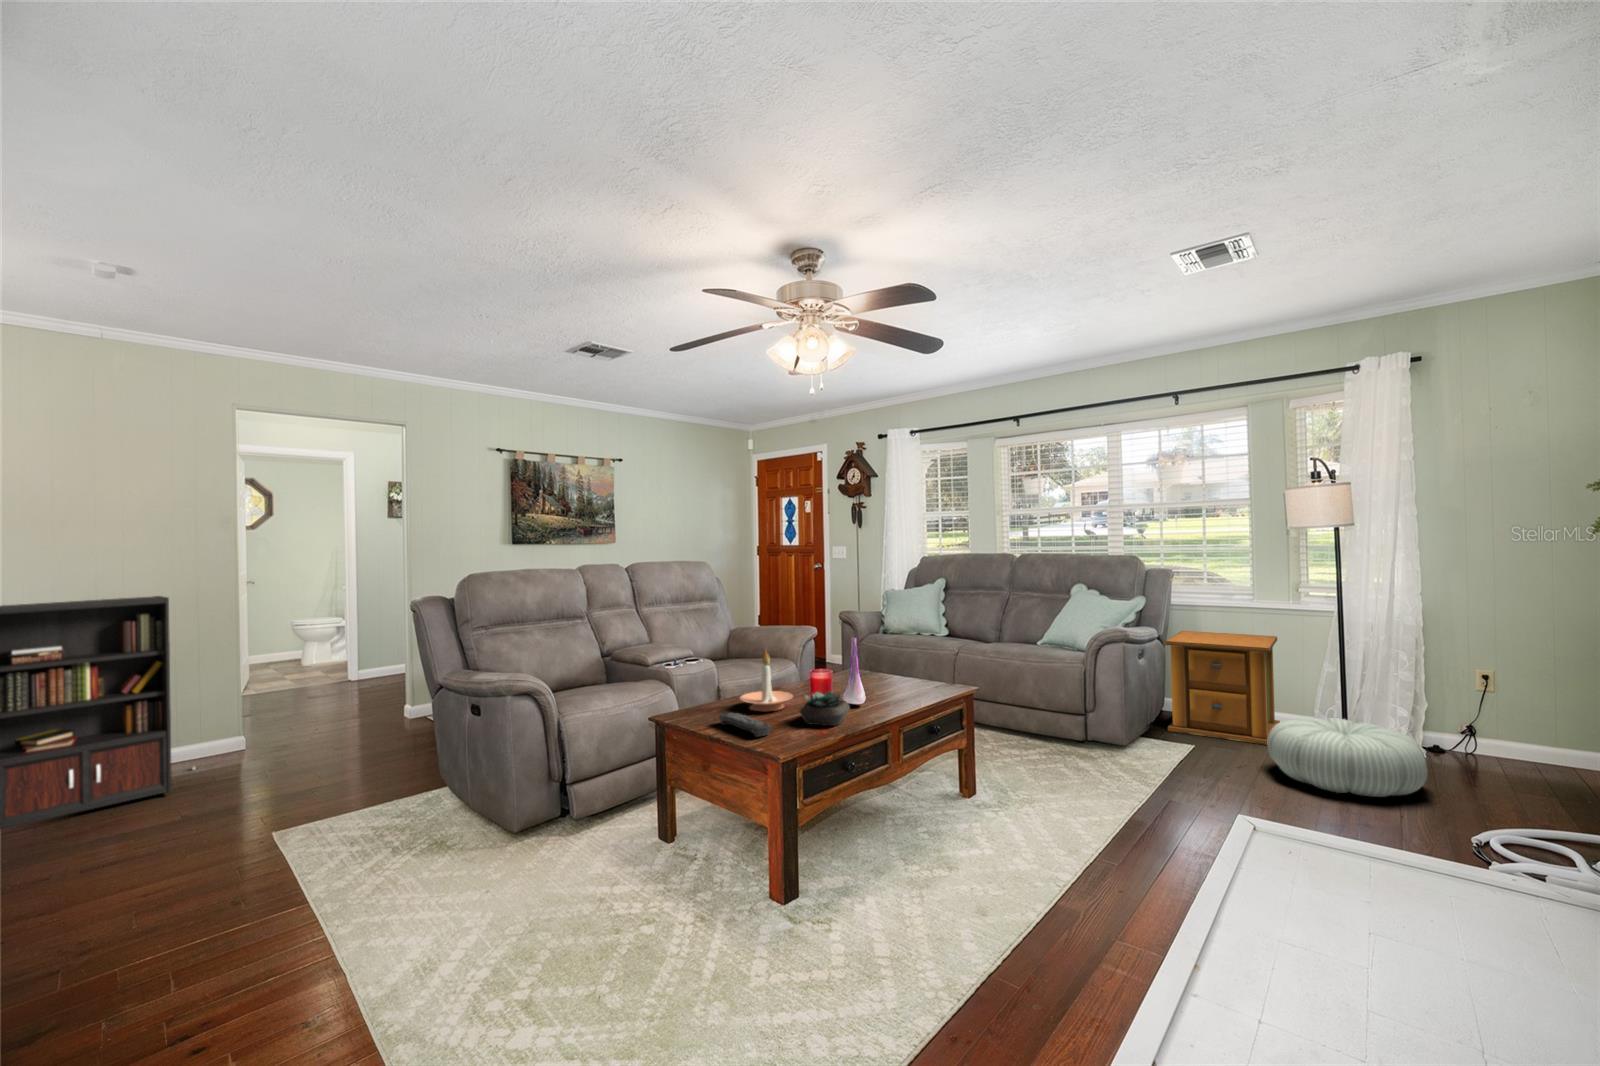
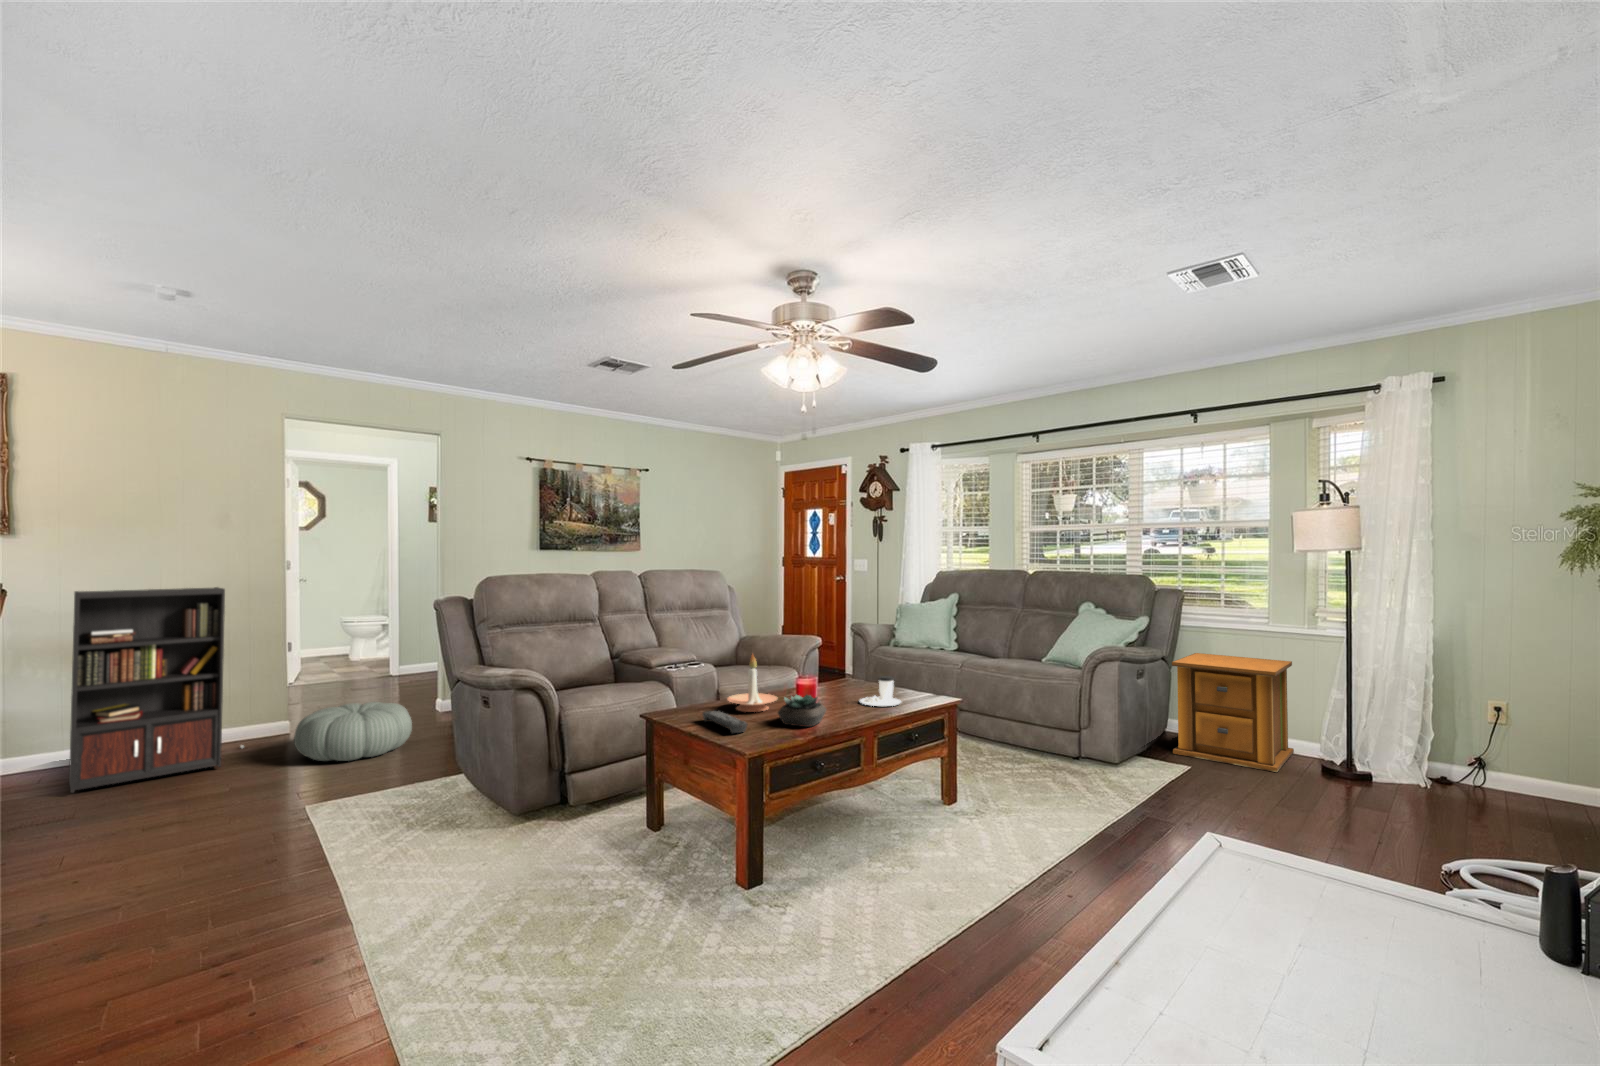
vase: present [842,637,865,705] -> none [822,643,847,710]
coffee cup: none [875,667,919,699] -> present [860,676,901,706]
pouf: present [1268,717,1428,797] -> present [294,702,412,761]

